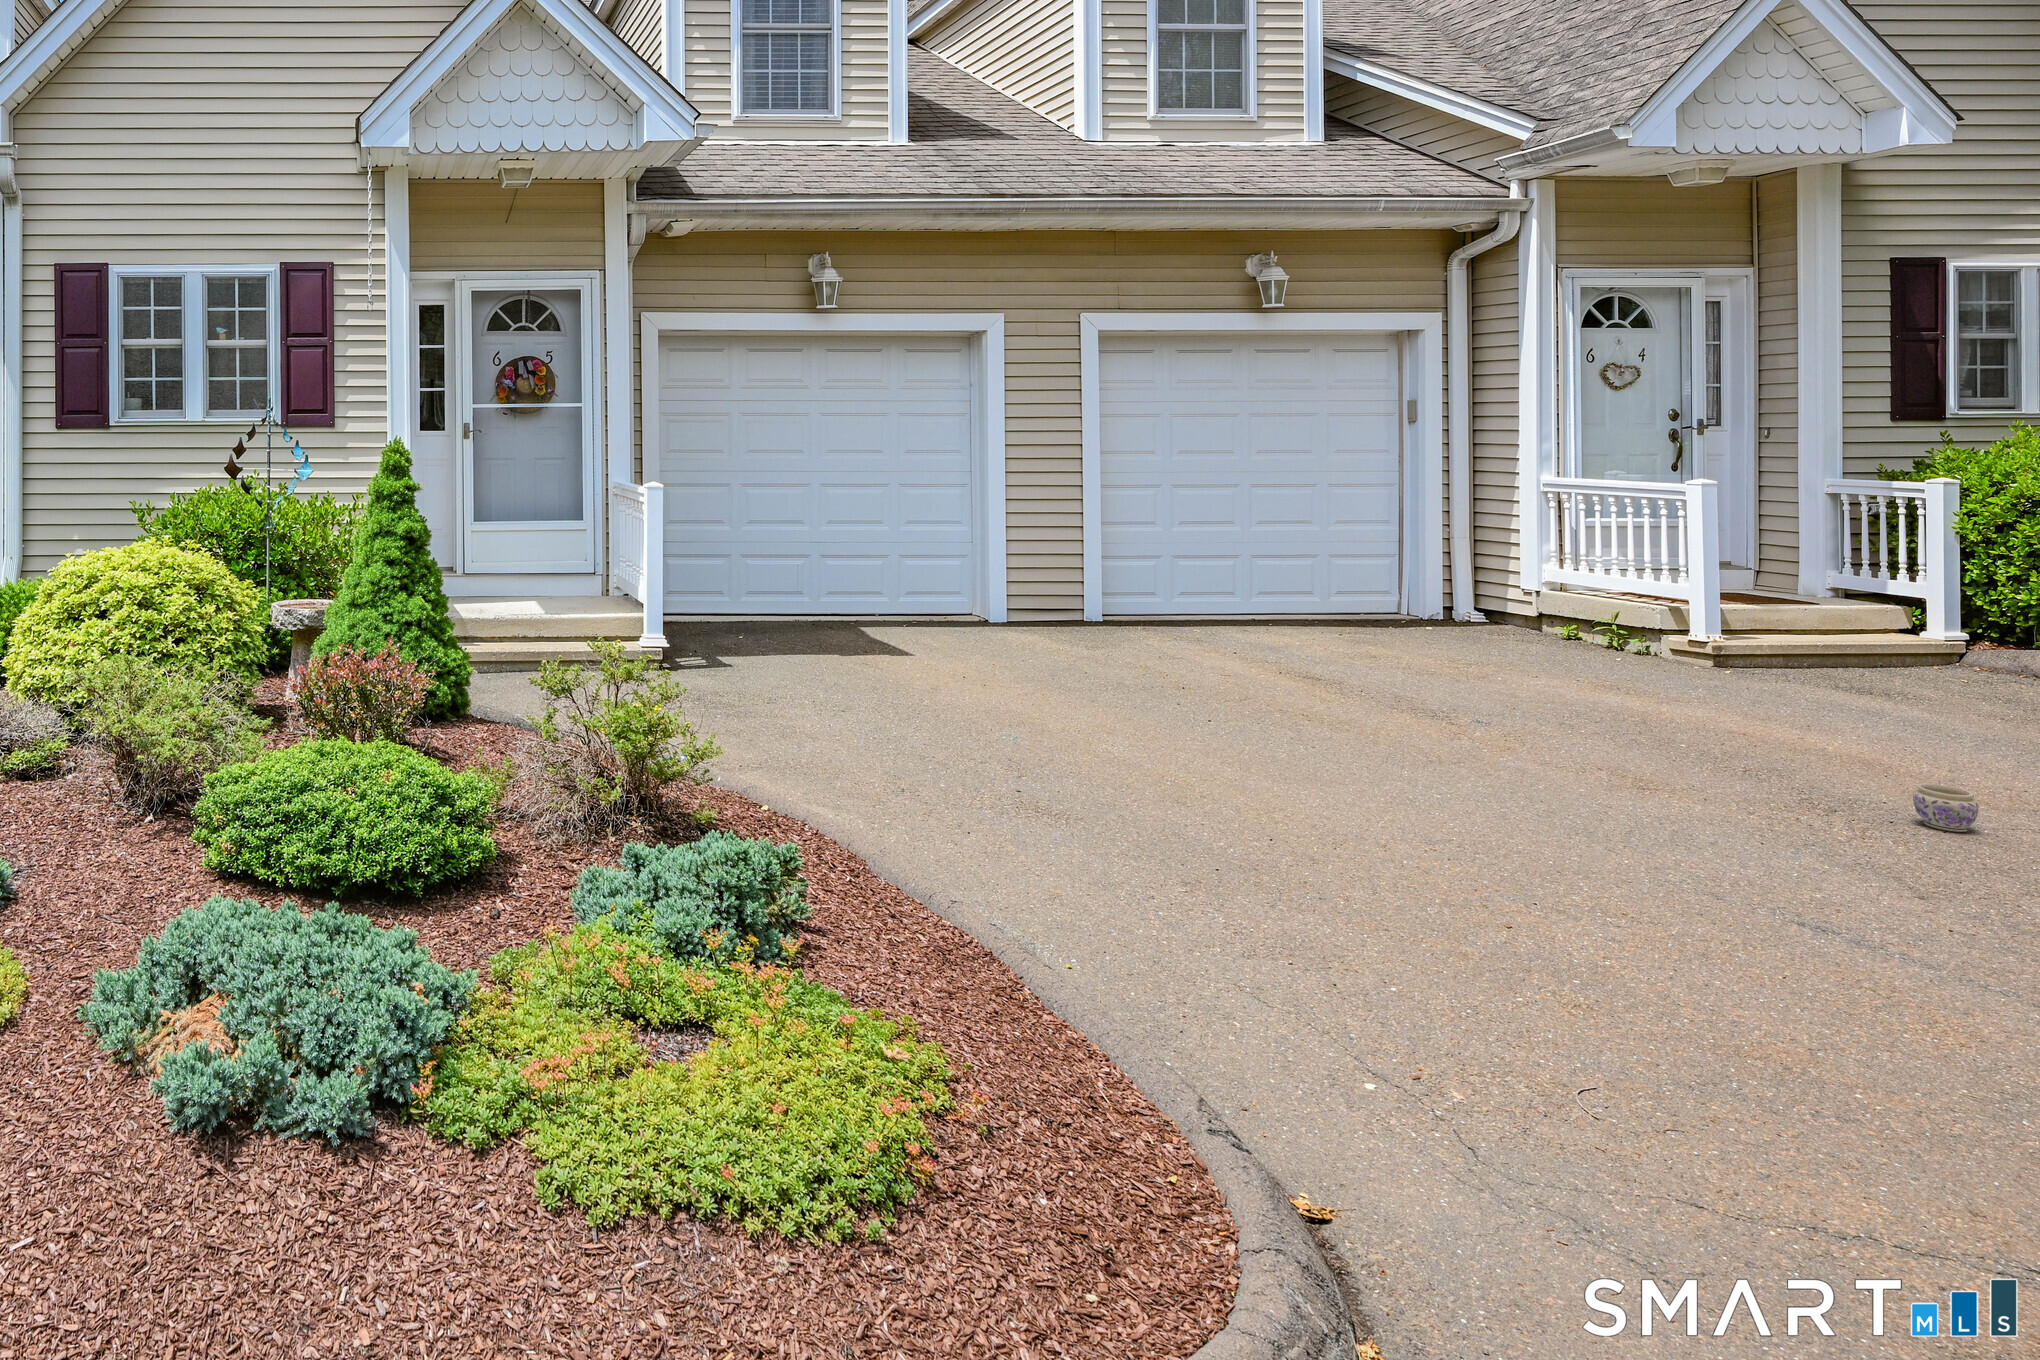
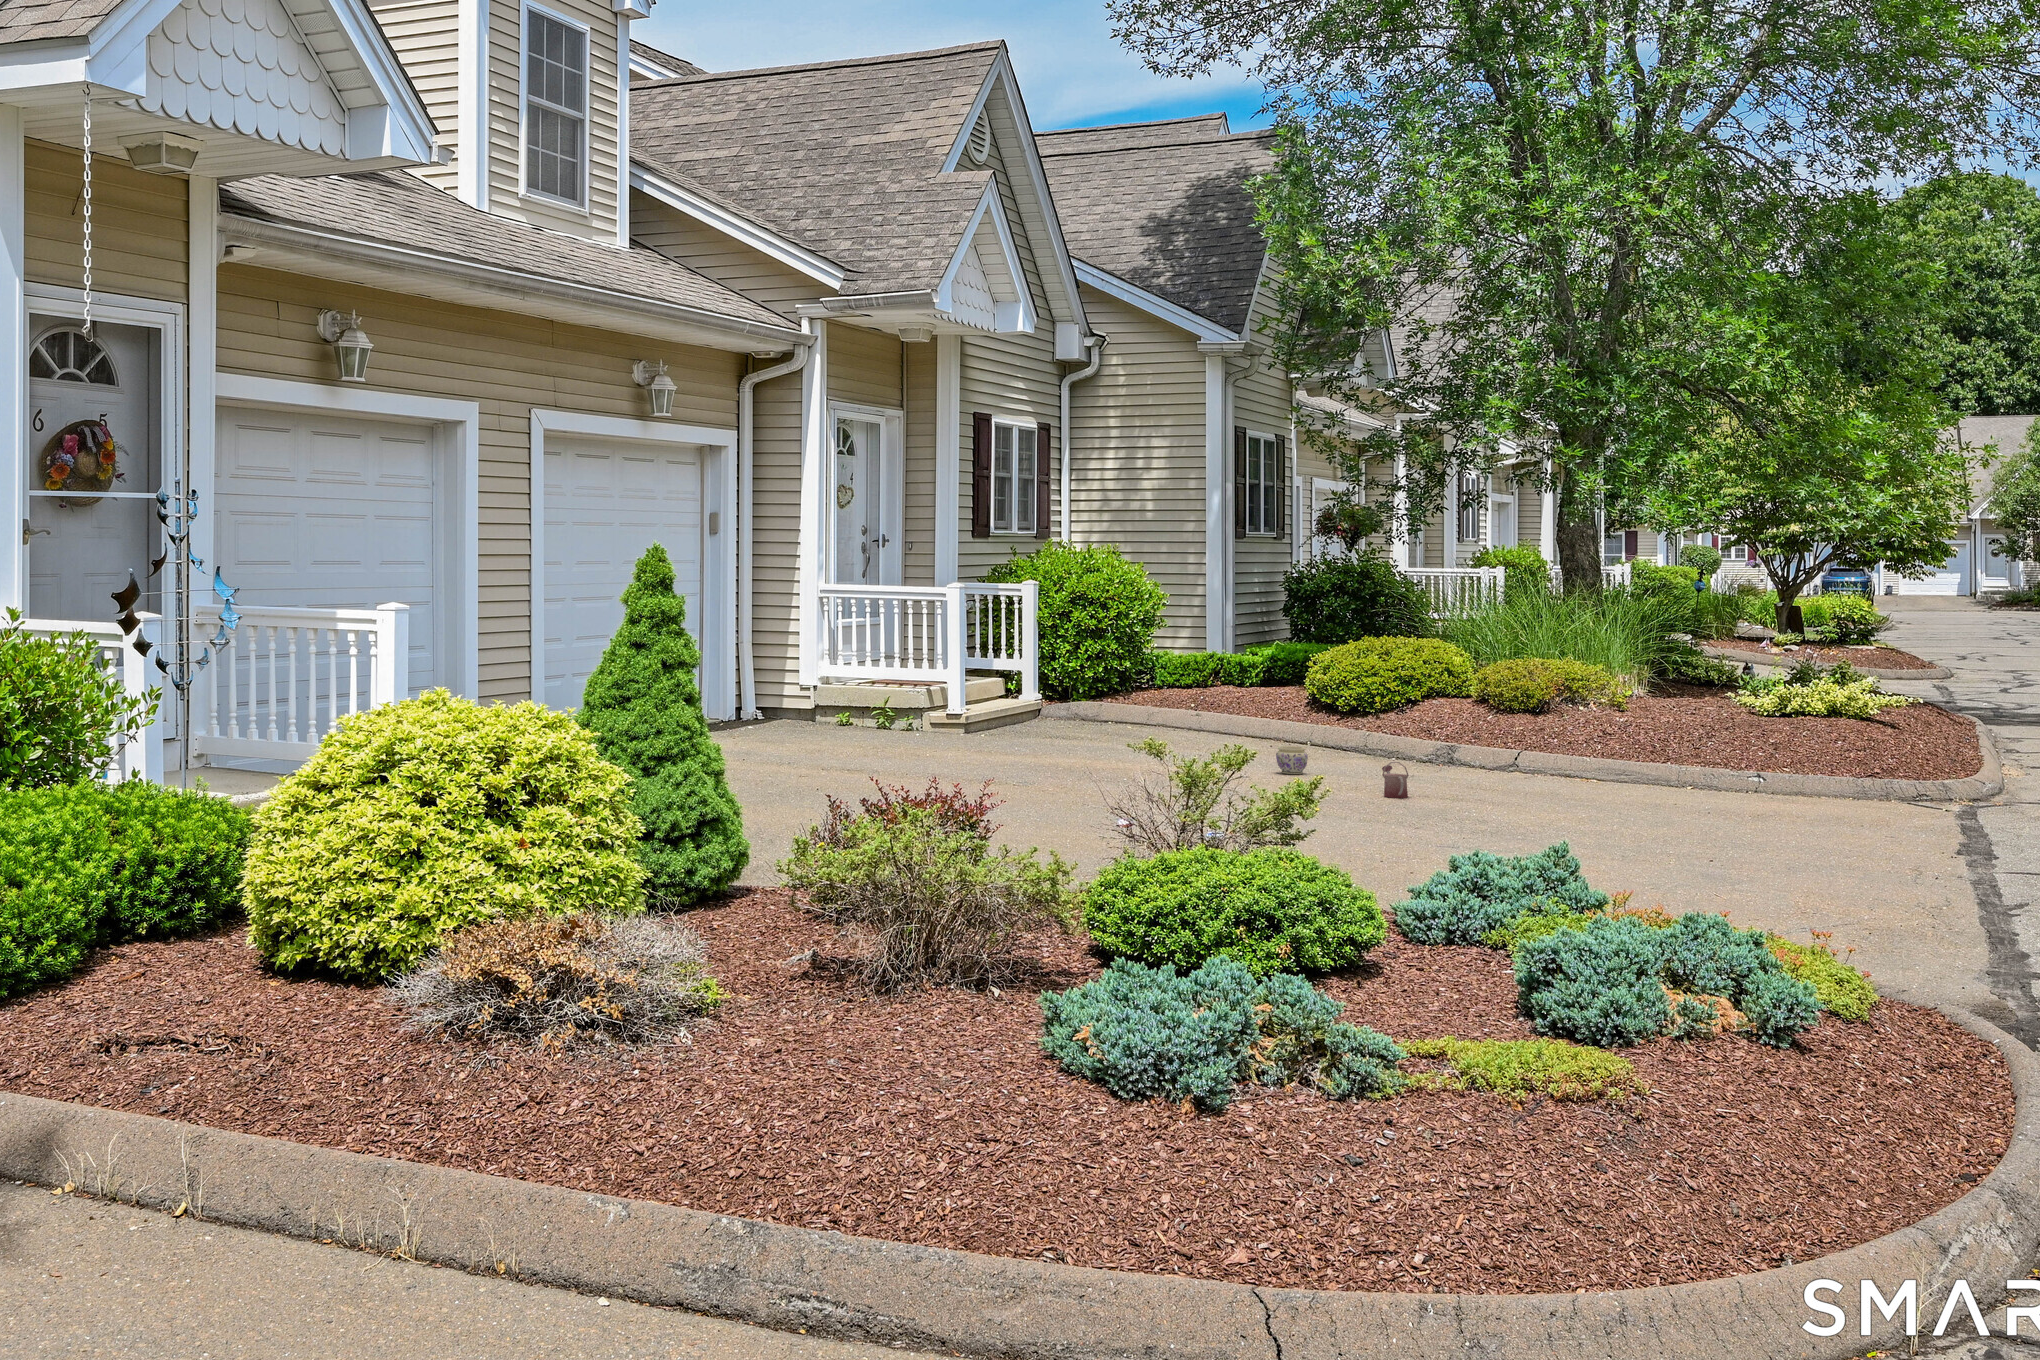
watering can: none [1893,847,1950,910] -> present [1382,762,1409,798]

